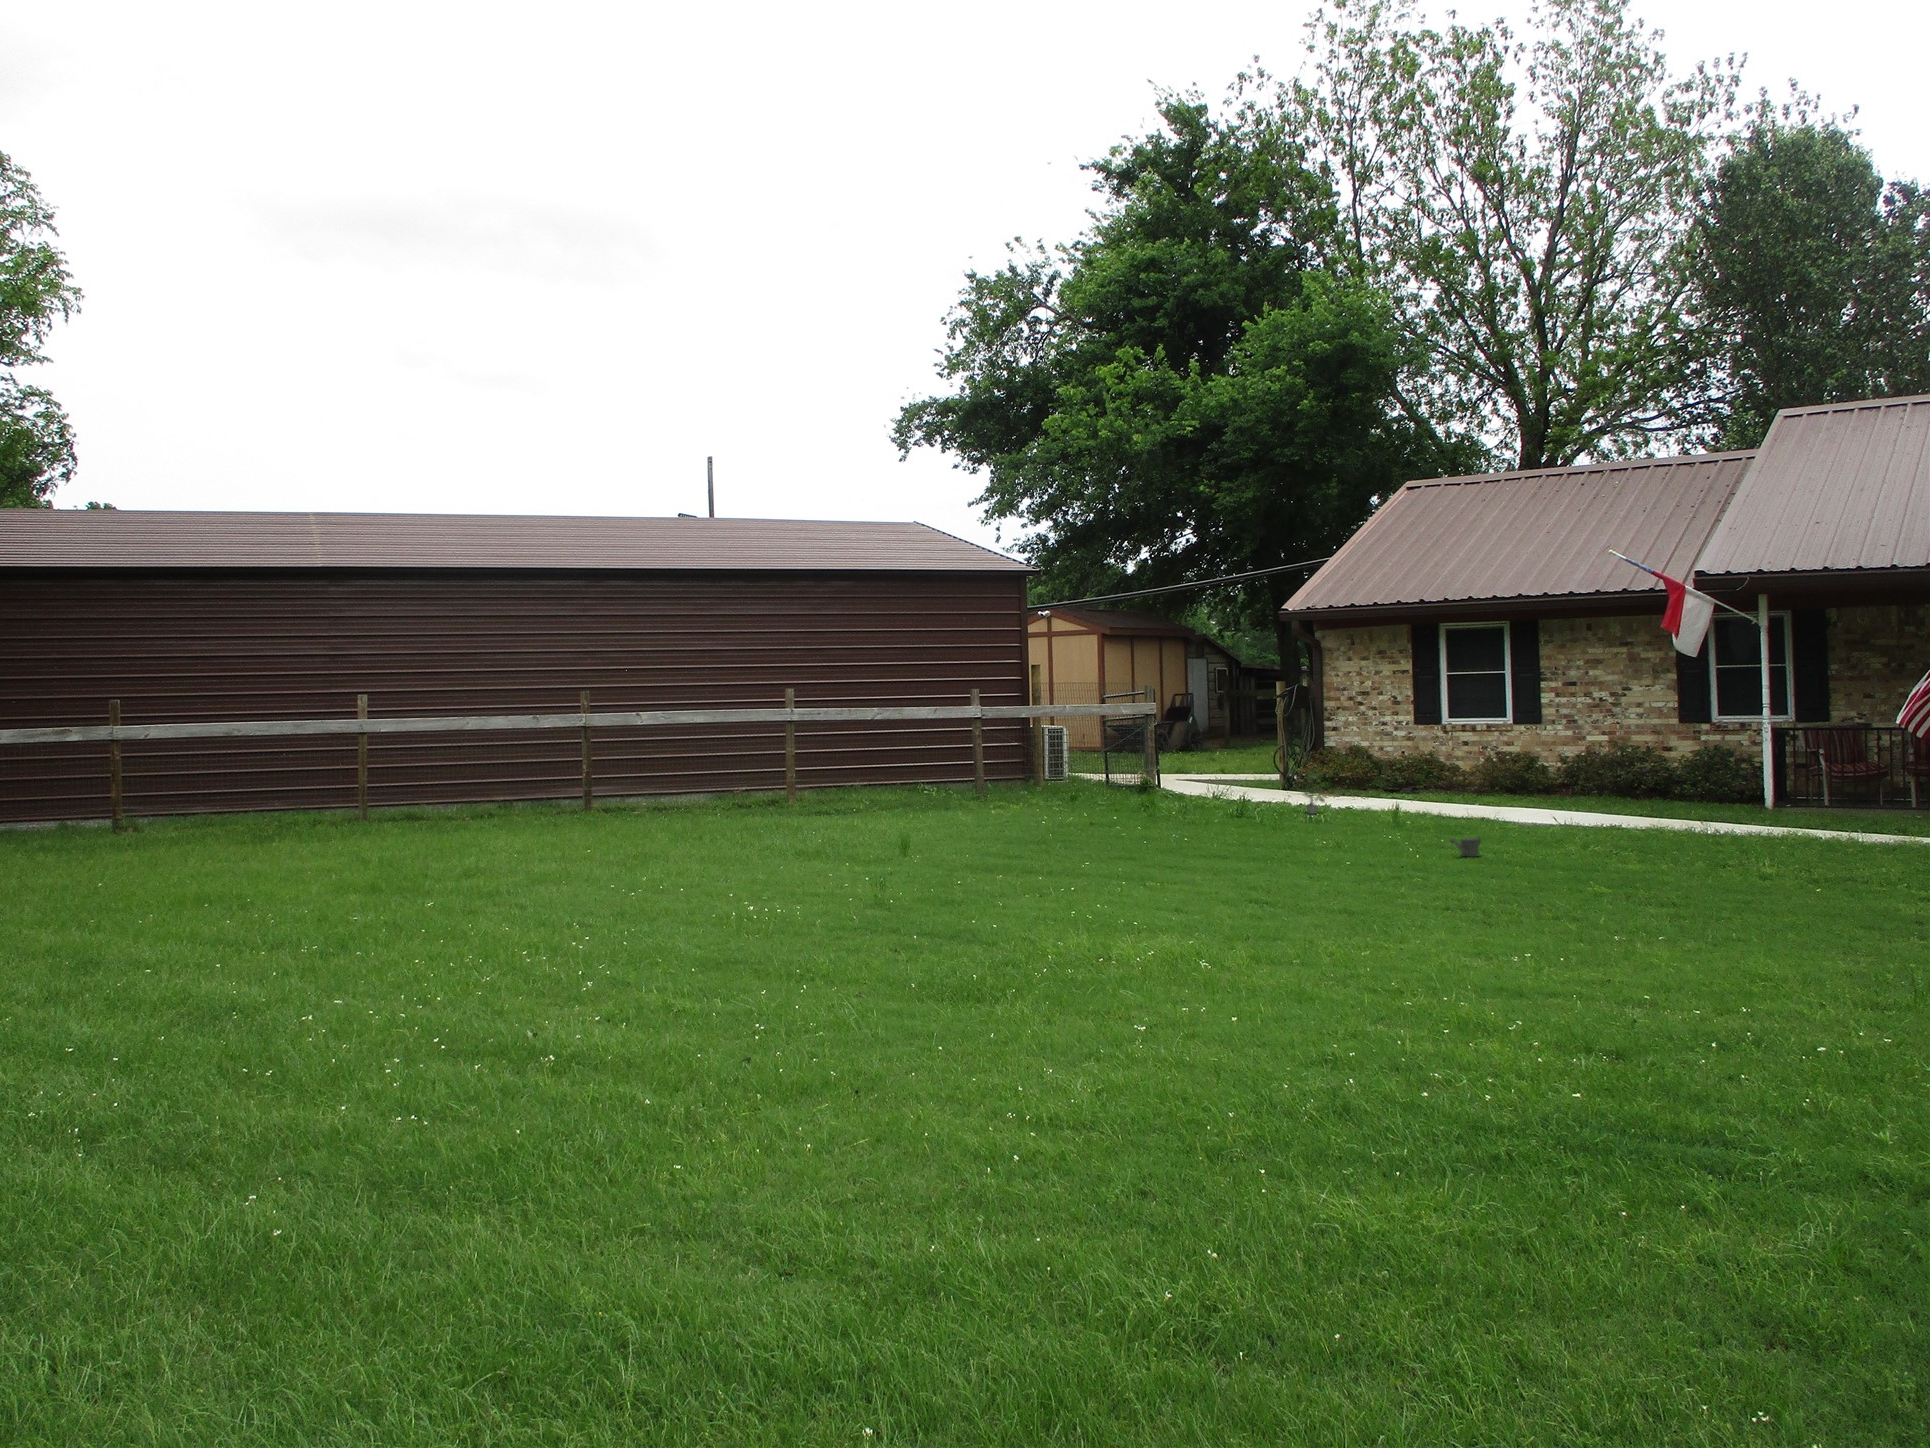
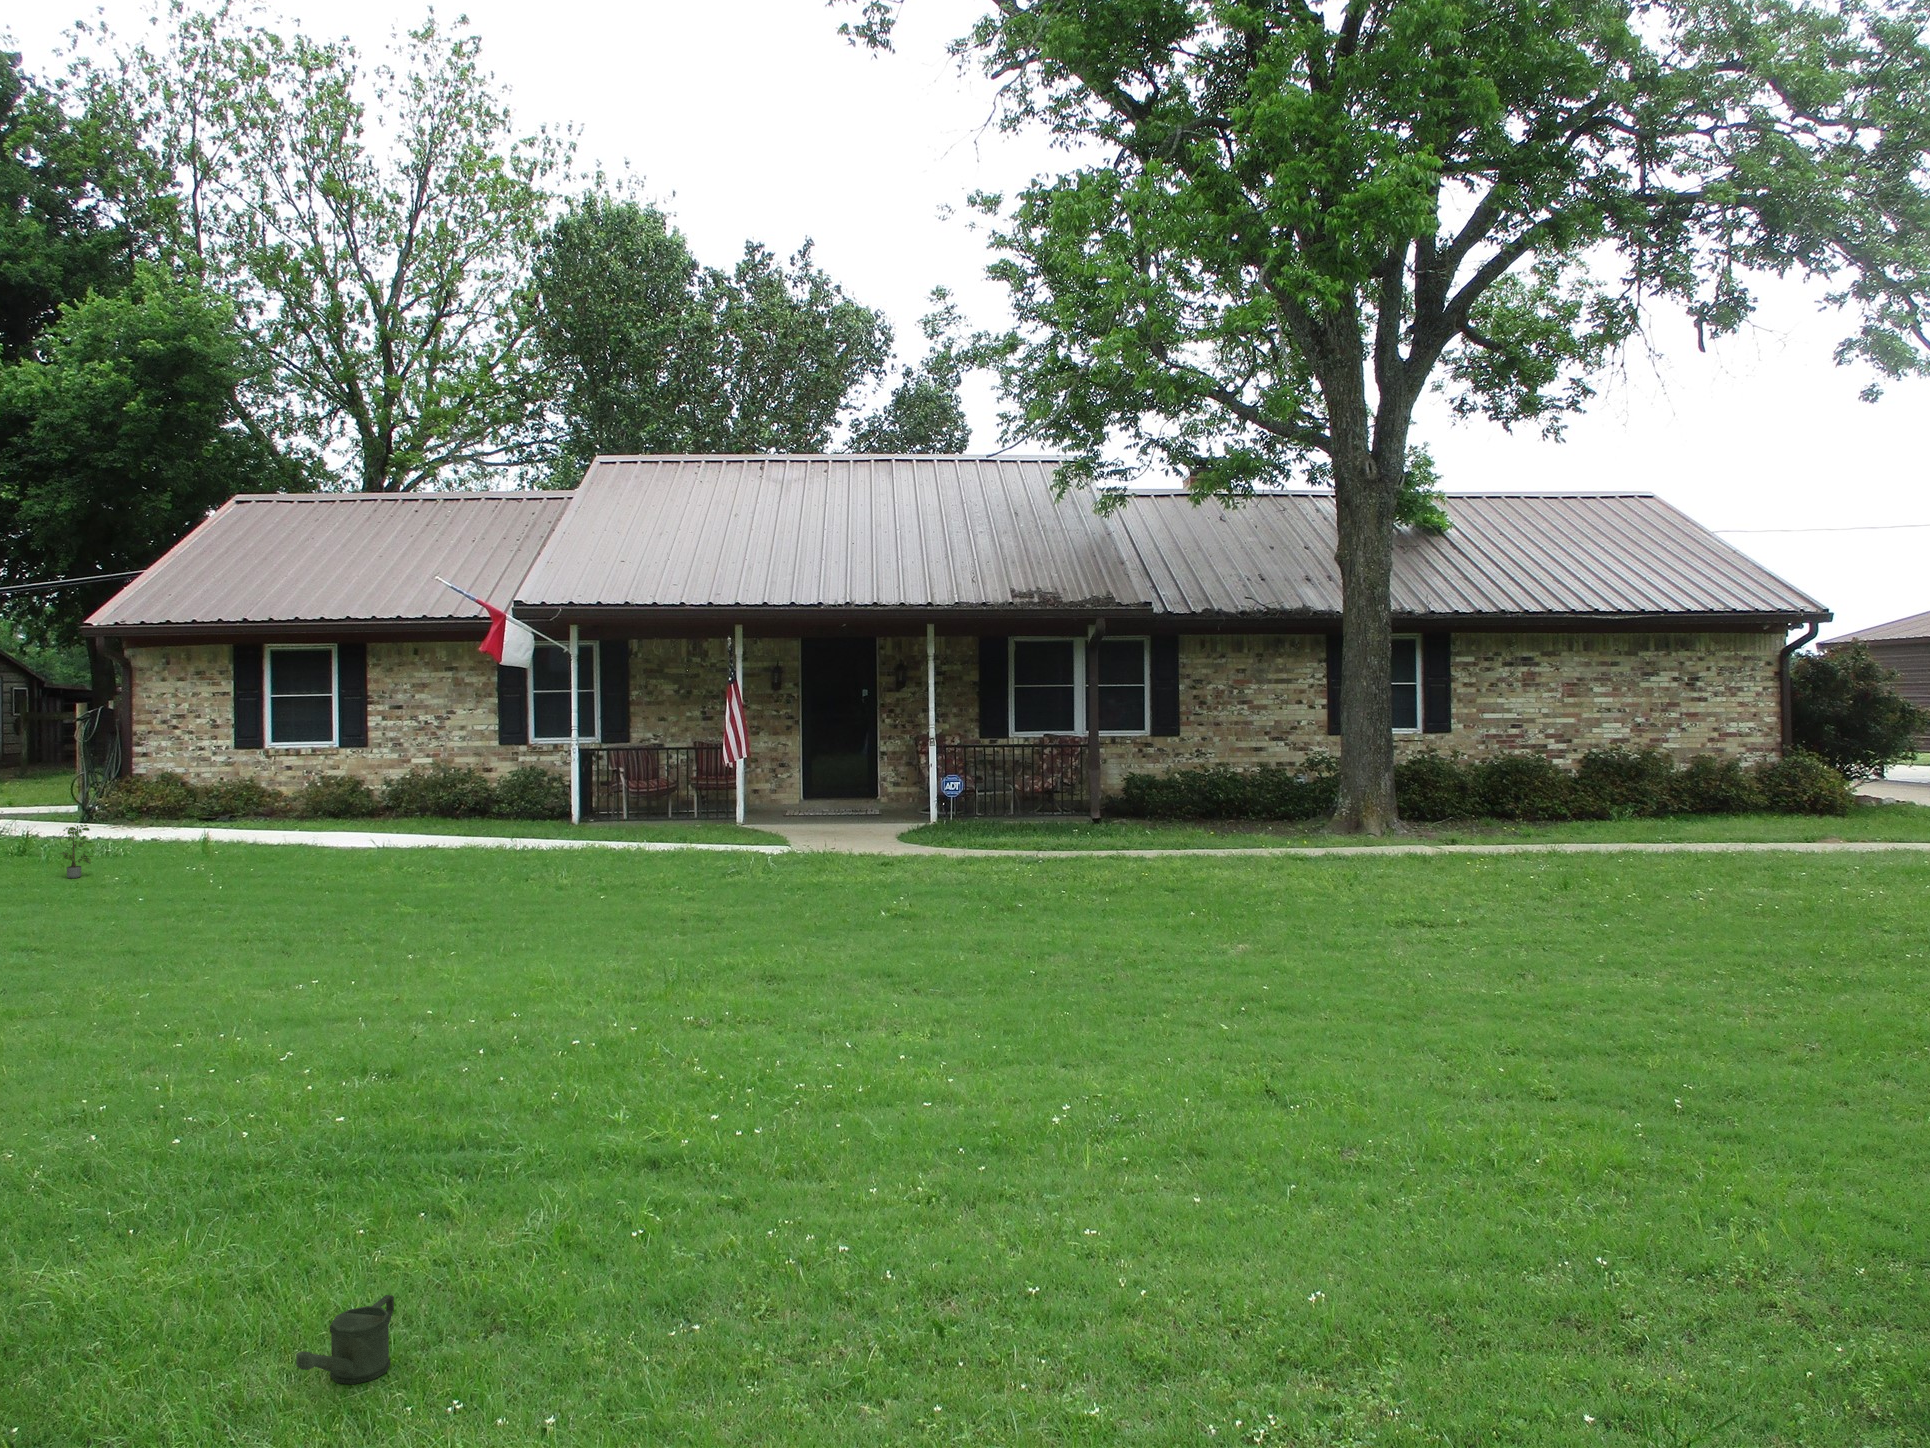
watering can: present [1450,838,1481,857] -> present [296,1295,394,1384]

